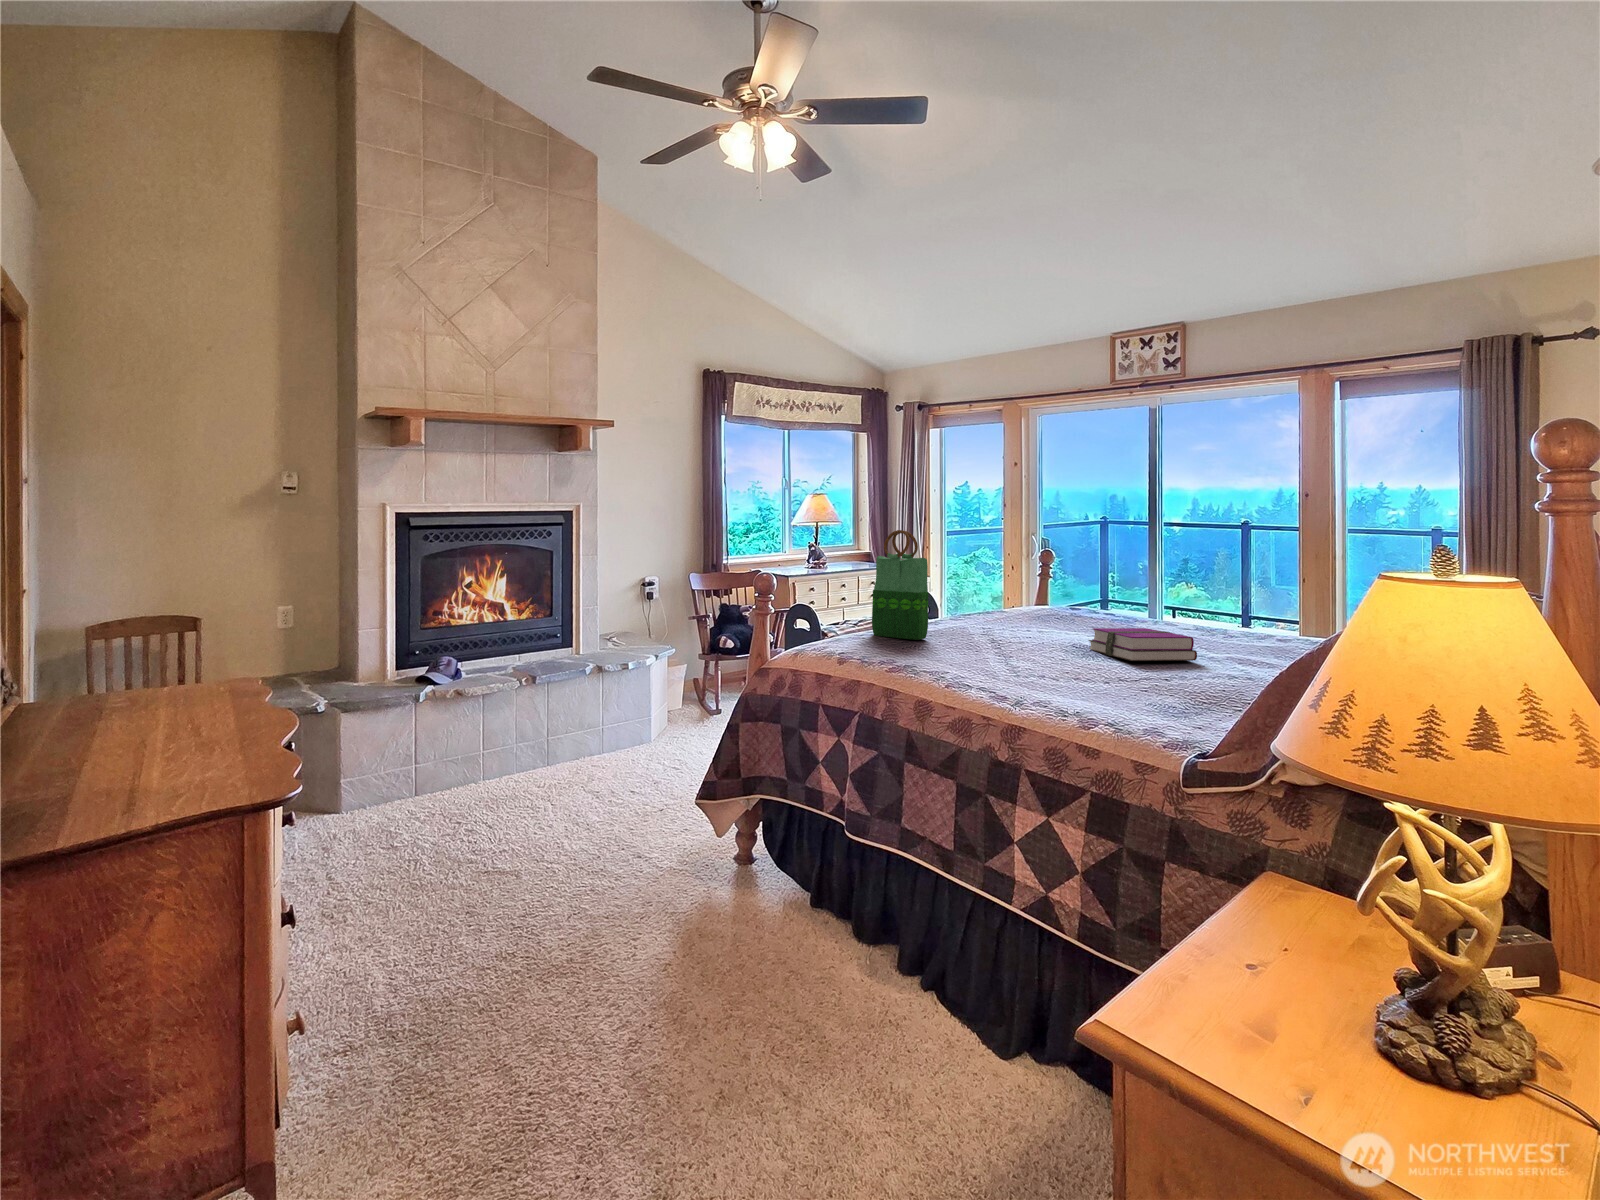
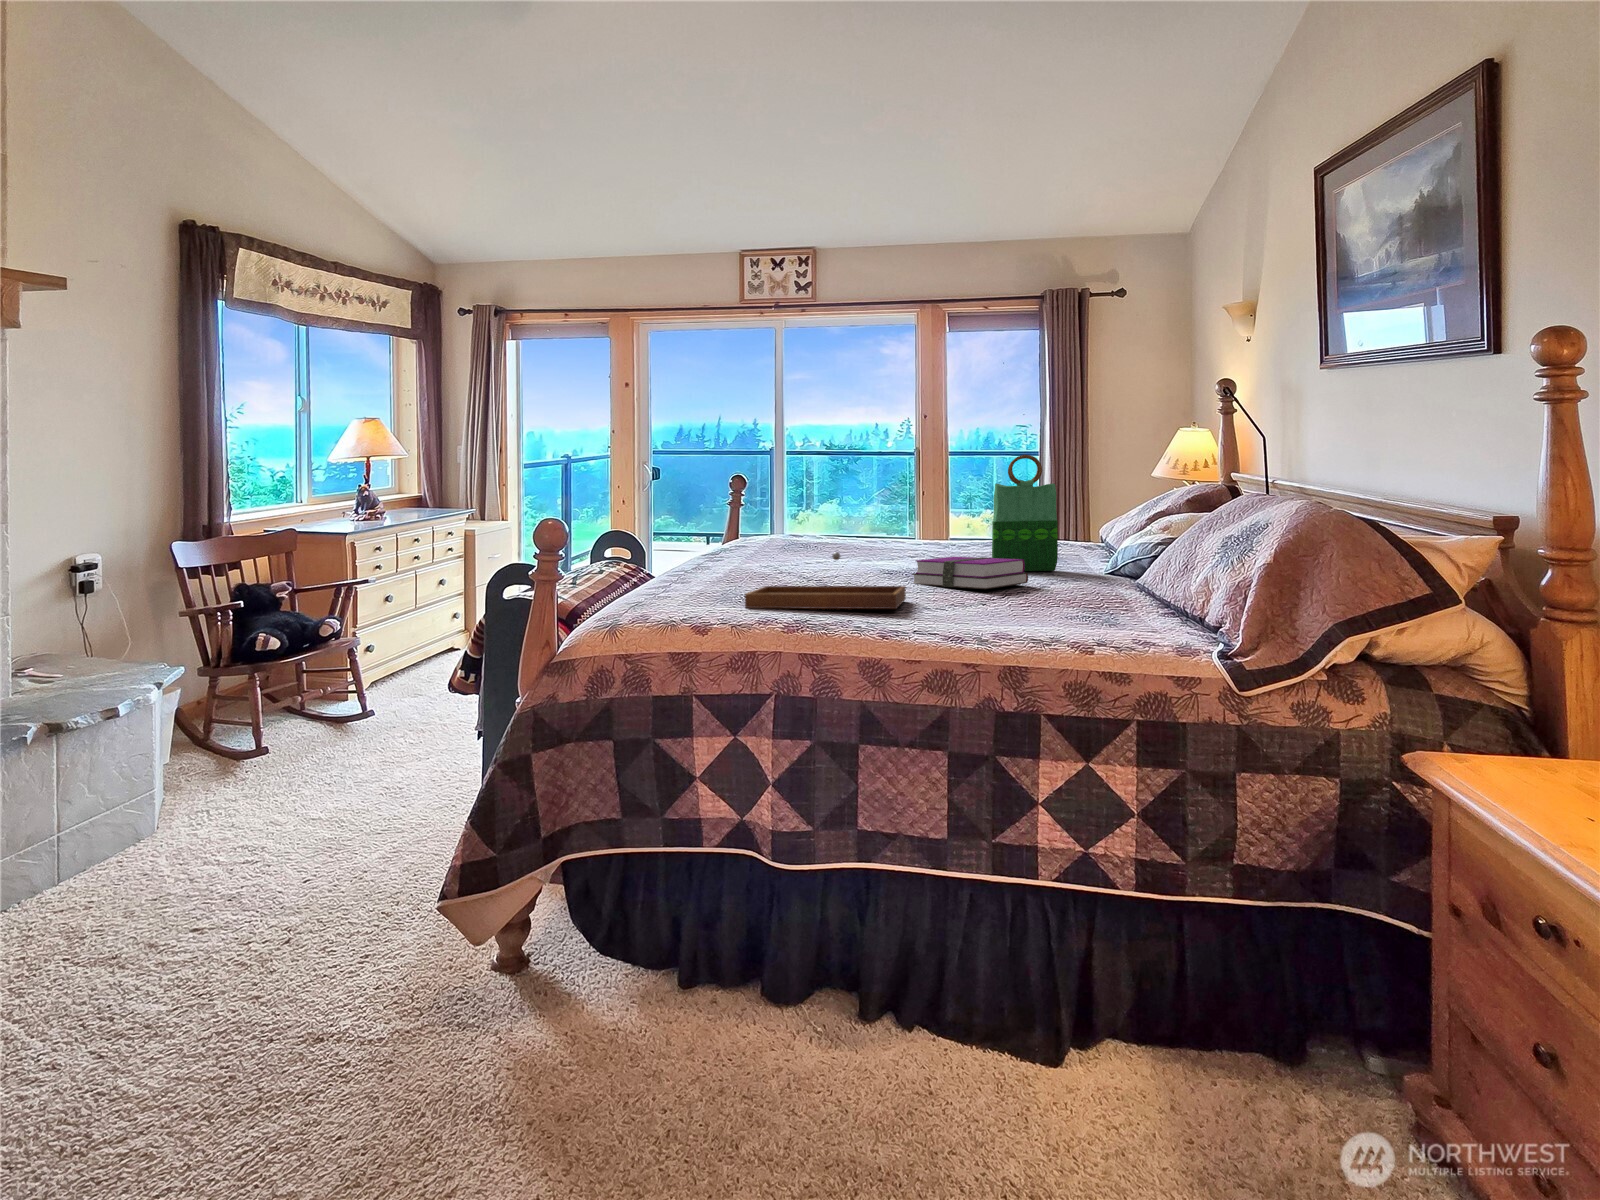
tote bag: present [872,530,928,640] -> present [992,455,1058,571]
tray: none [898,615,1036,667] -> present [745,552,906,609]

